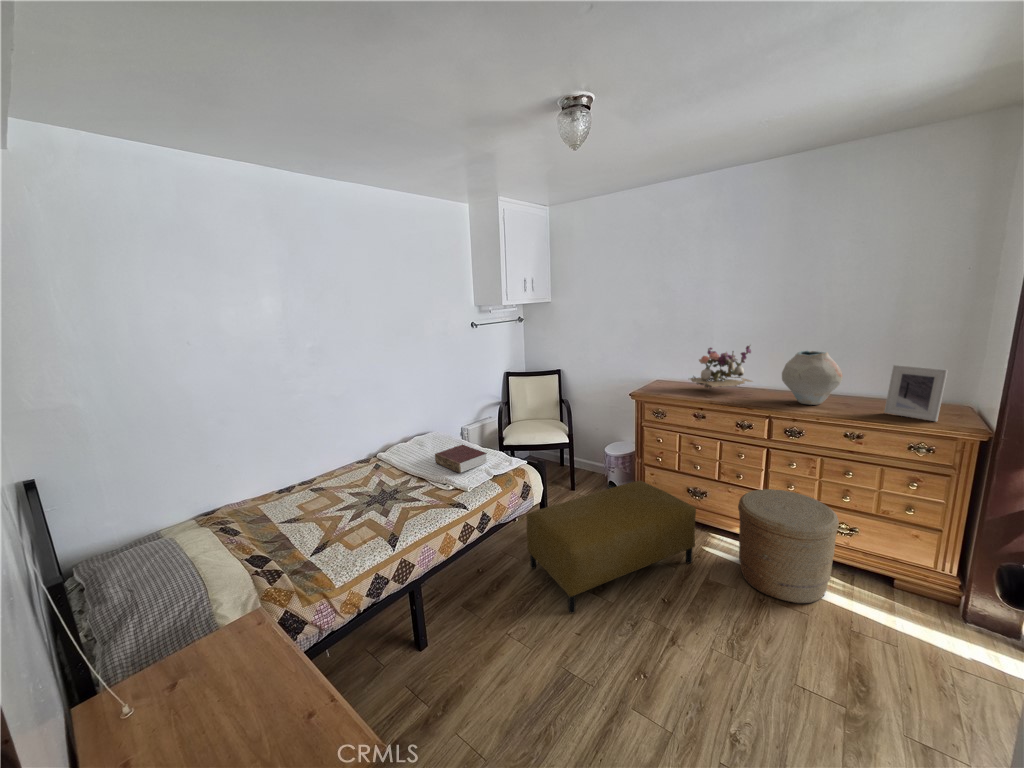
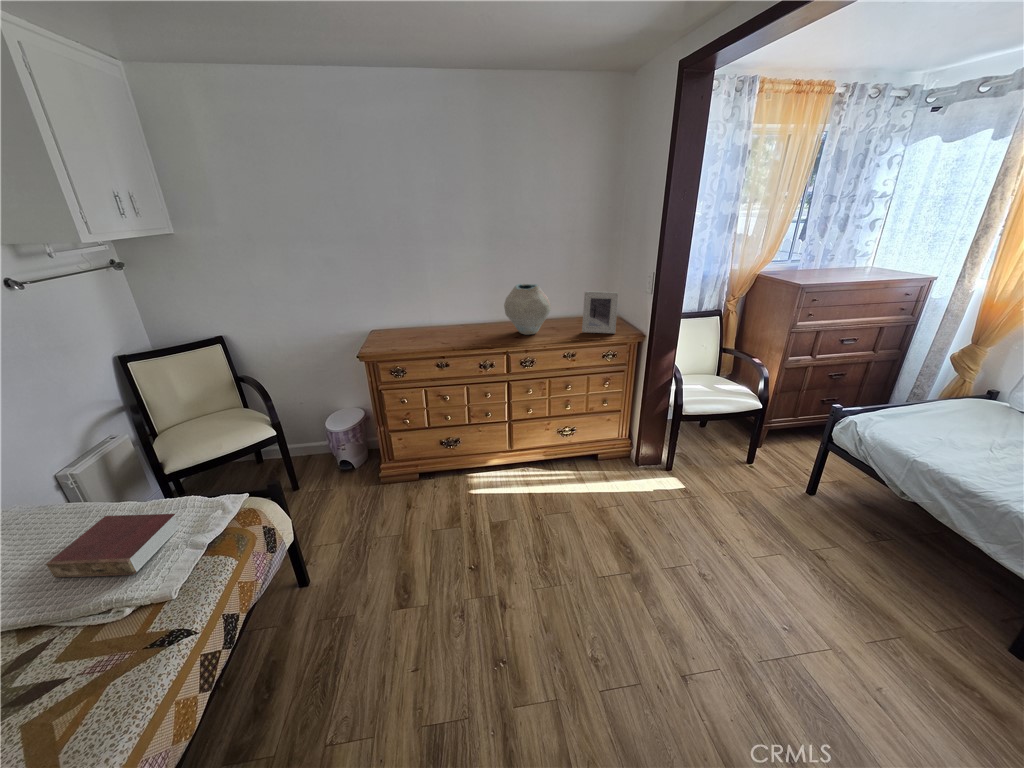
flower arrangement: present [690,346,752,389] -> none [413,281,475,334]
ottoman: present [527,481,696,613] -> none [286,452,472,654]
woven basket: present [738,489,839,603] -> none [502,415,579,512]

